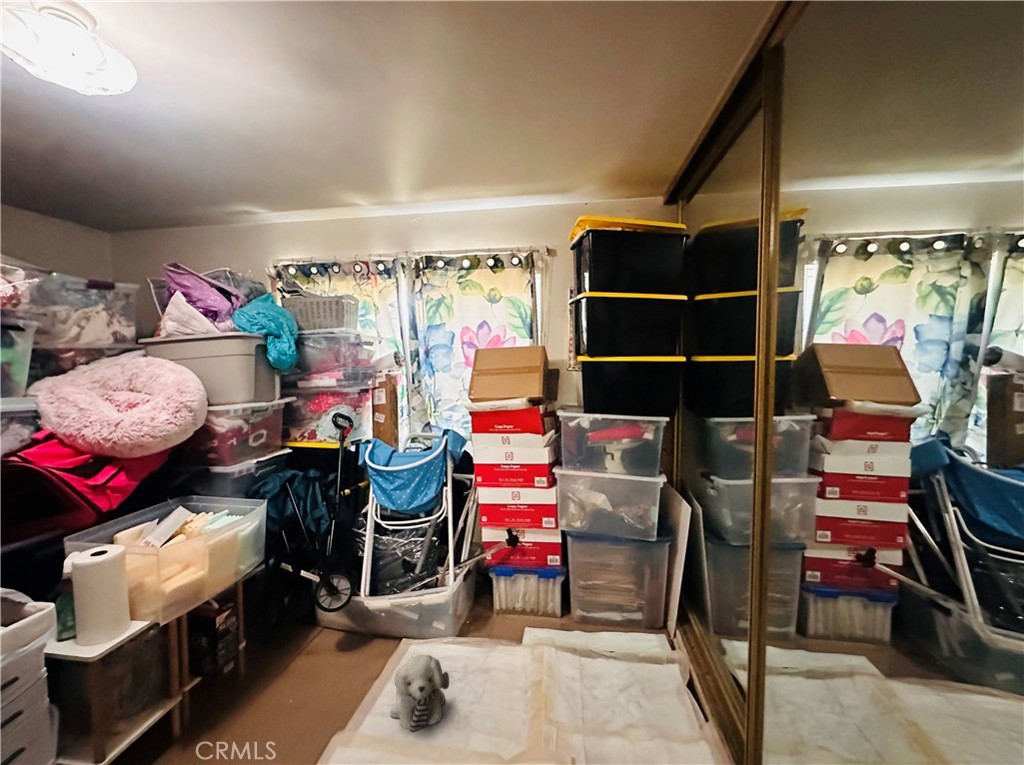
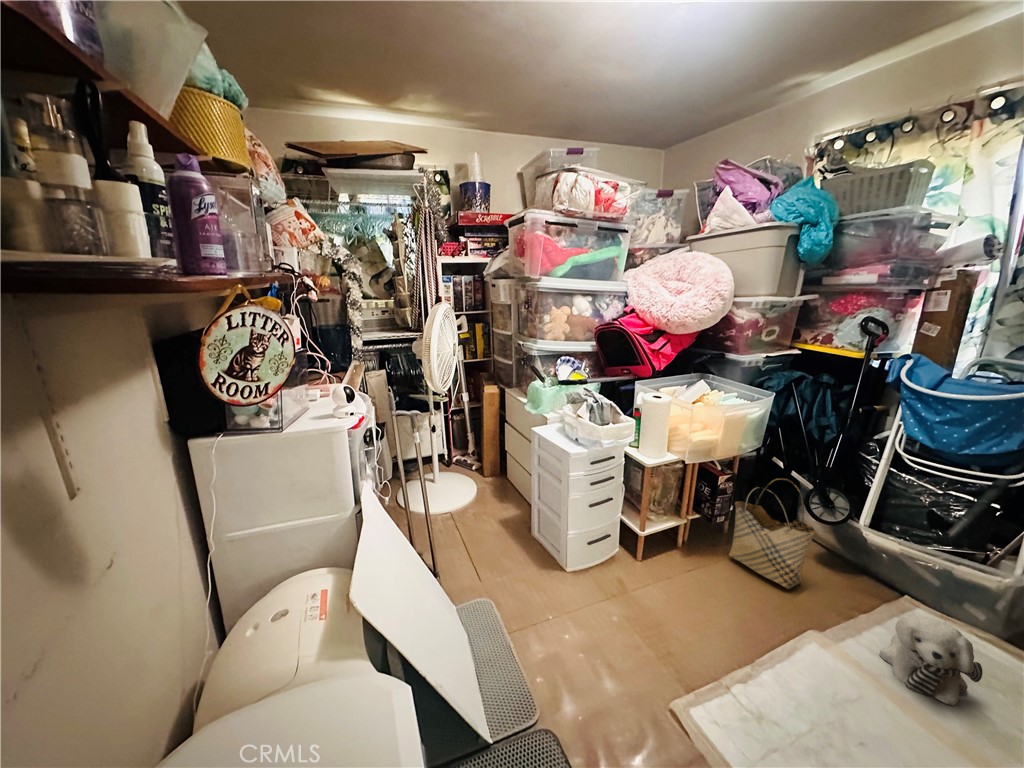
woven basket: none [241,585,325,706] -> present [729,478,815,589]

